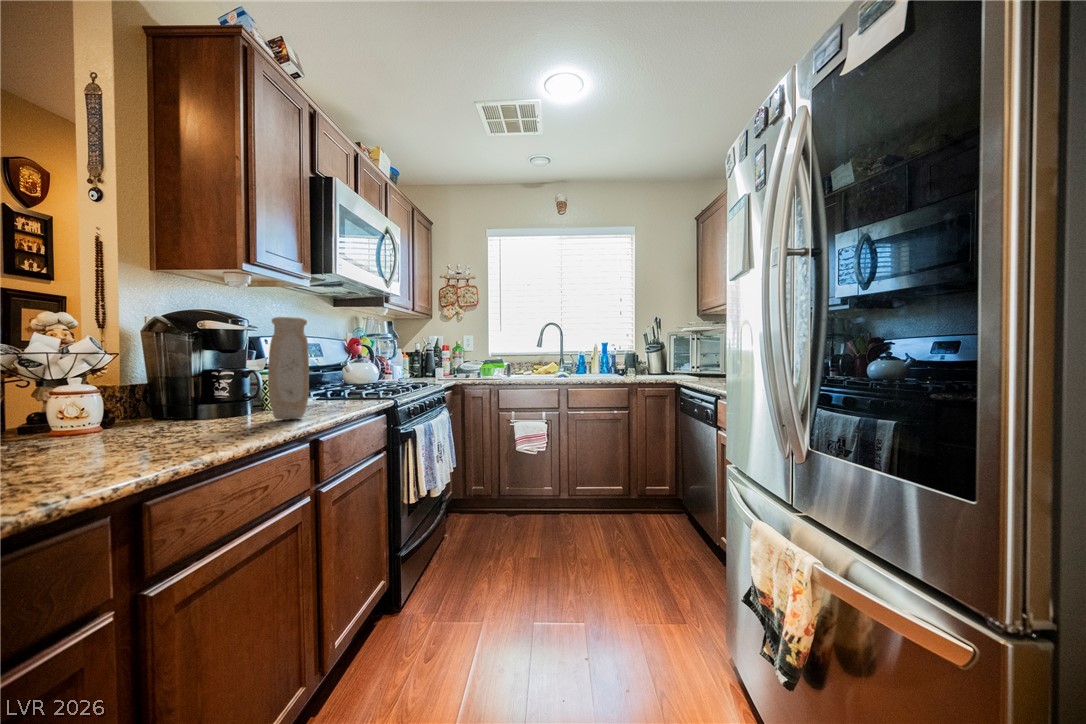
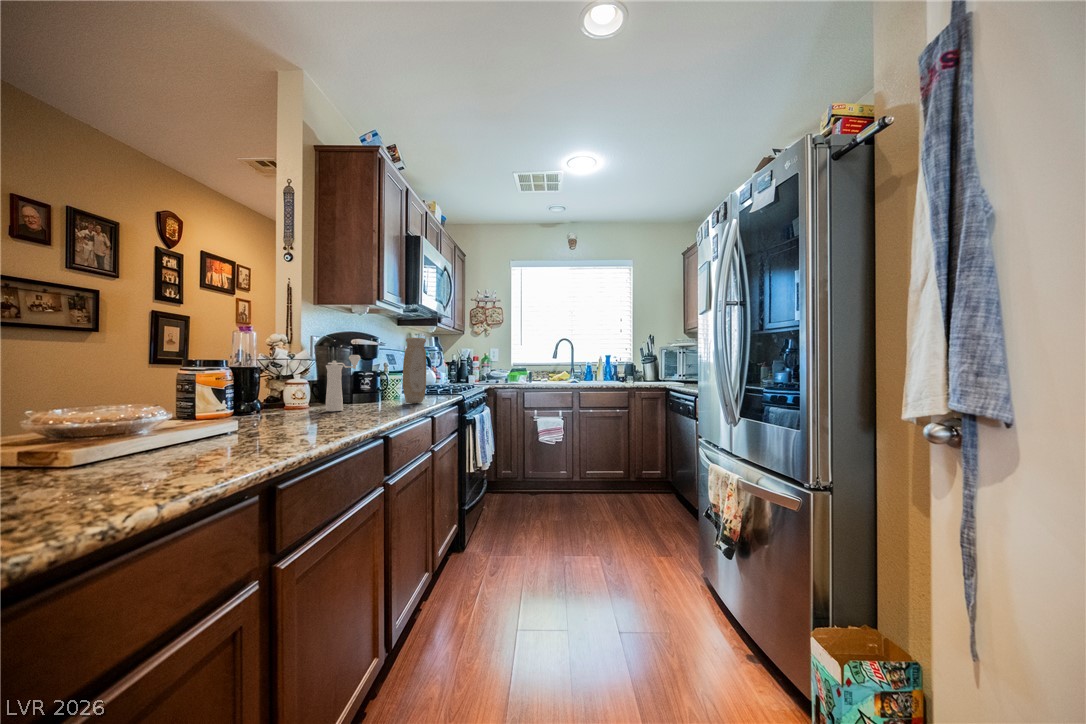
pepper mill: none [98,345,184,442] -> present [326,355,361,411]

